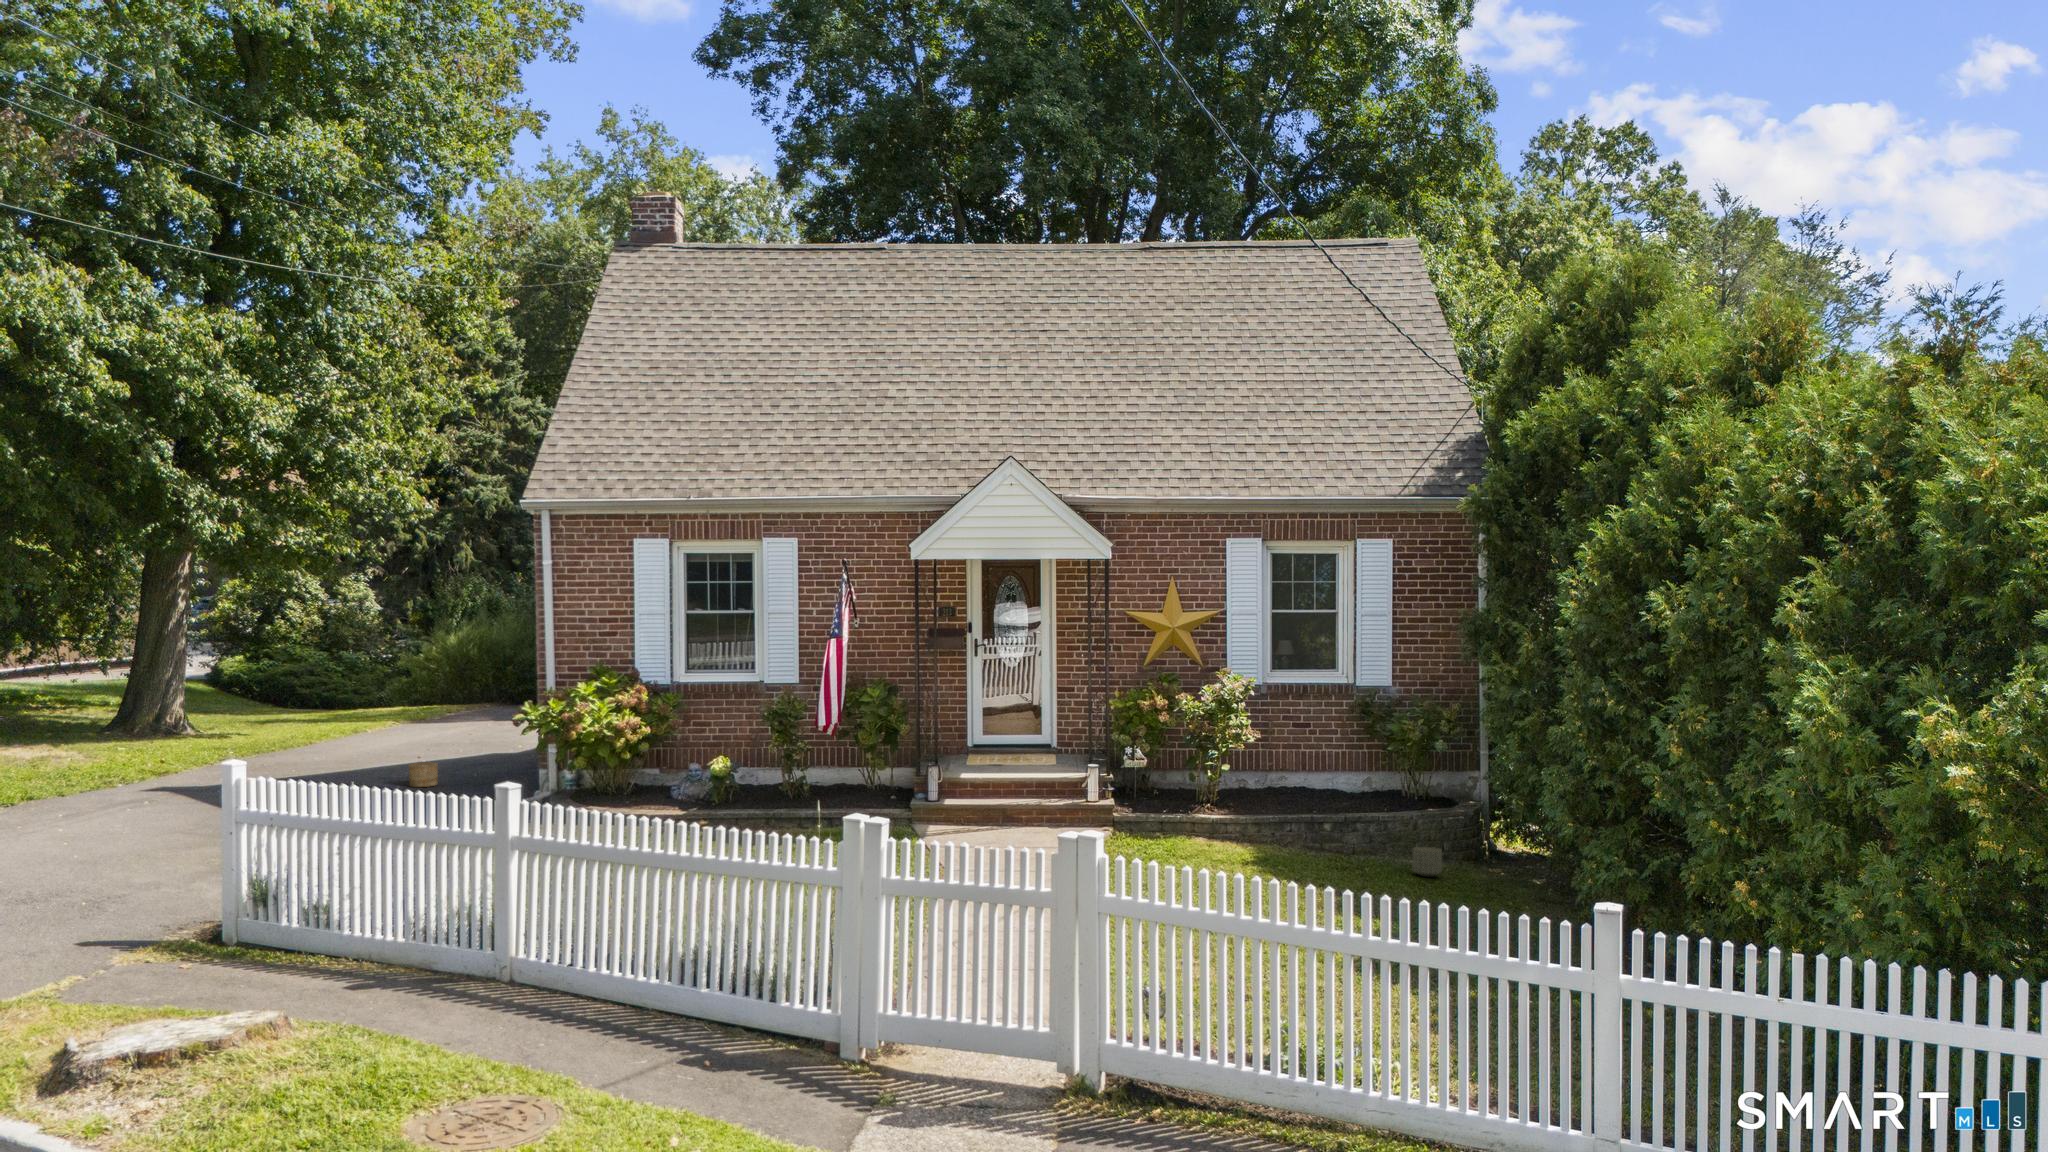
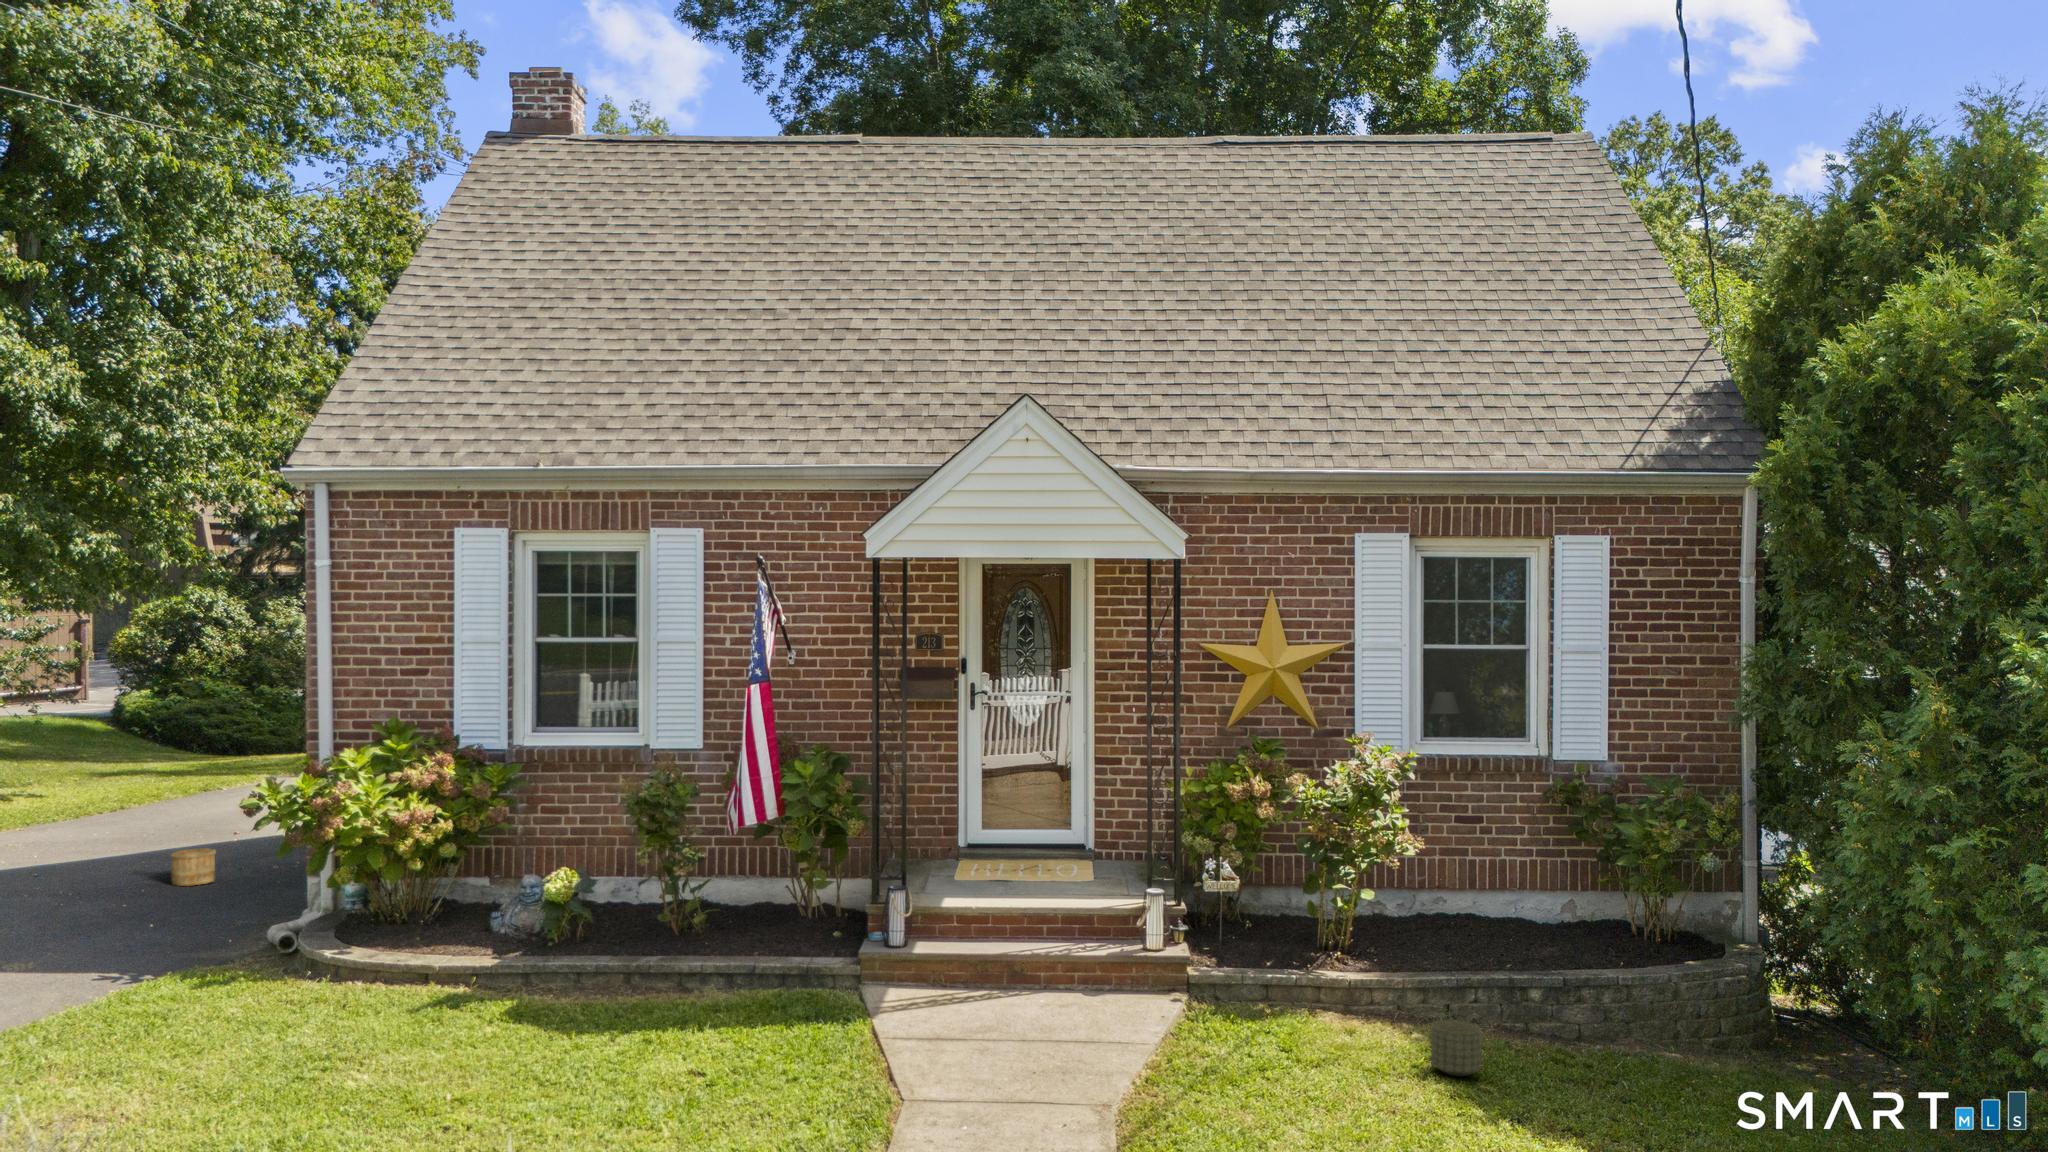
planter: present [1412,847,1442,877] -> present [1431,1020,1482,1077]

